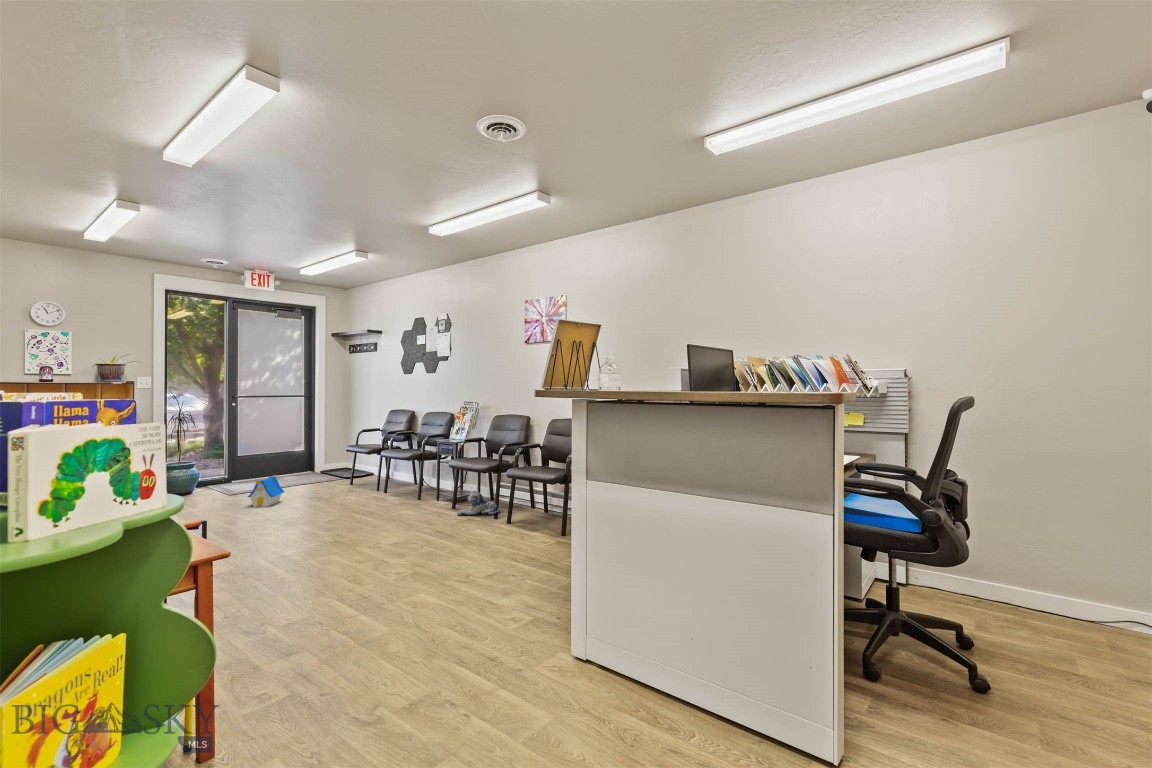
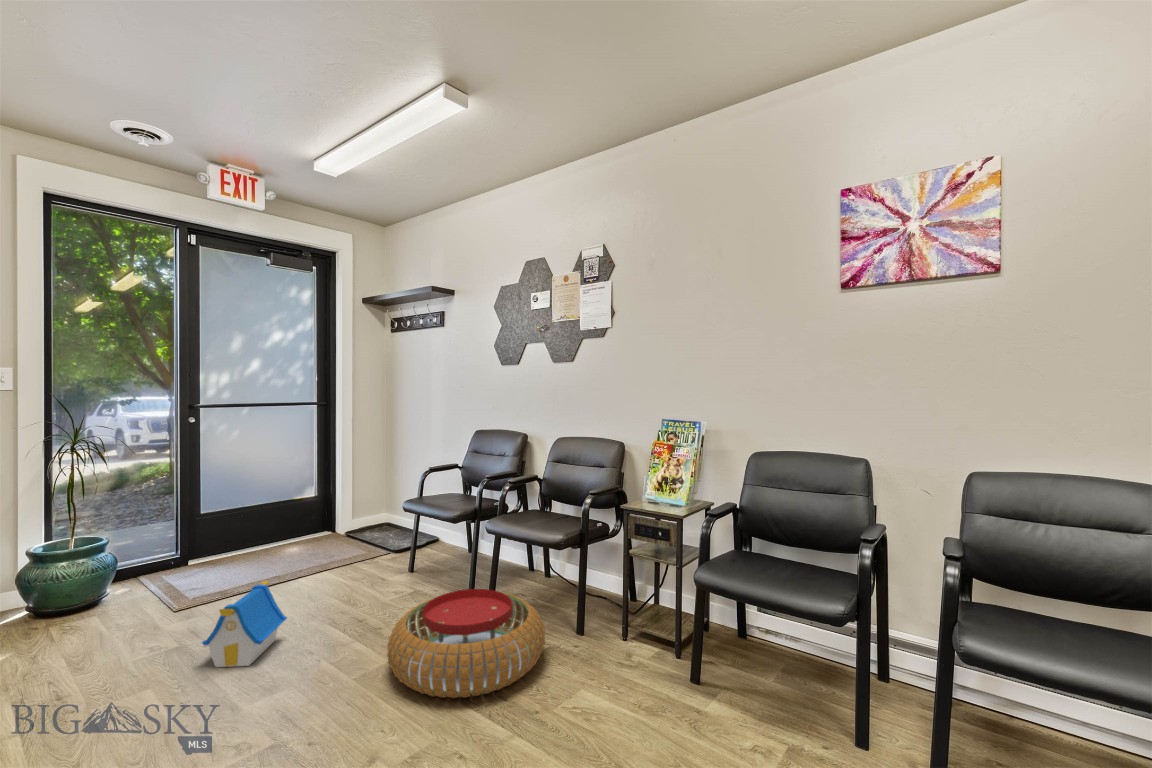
pouf: none [327,478,399,512] -> present [387,589,545,698]
plush toy: present [457,491,500,515] -> none [725,646,819,717]

